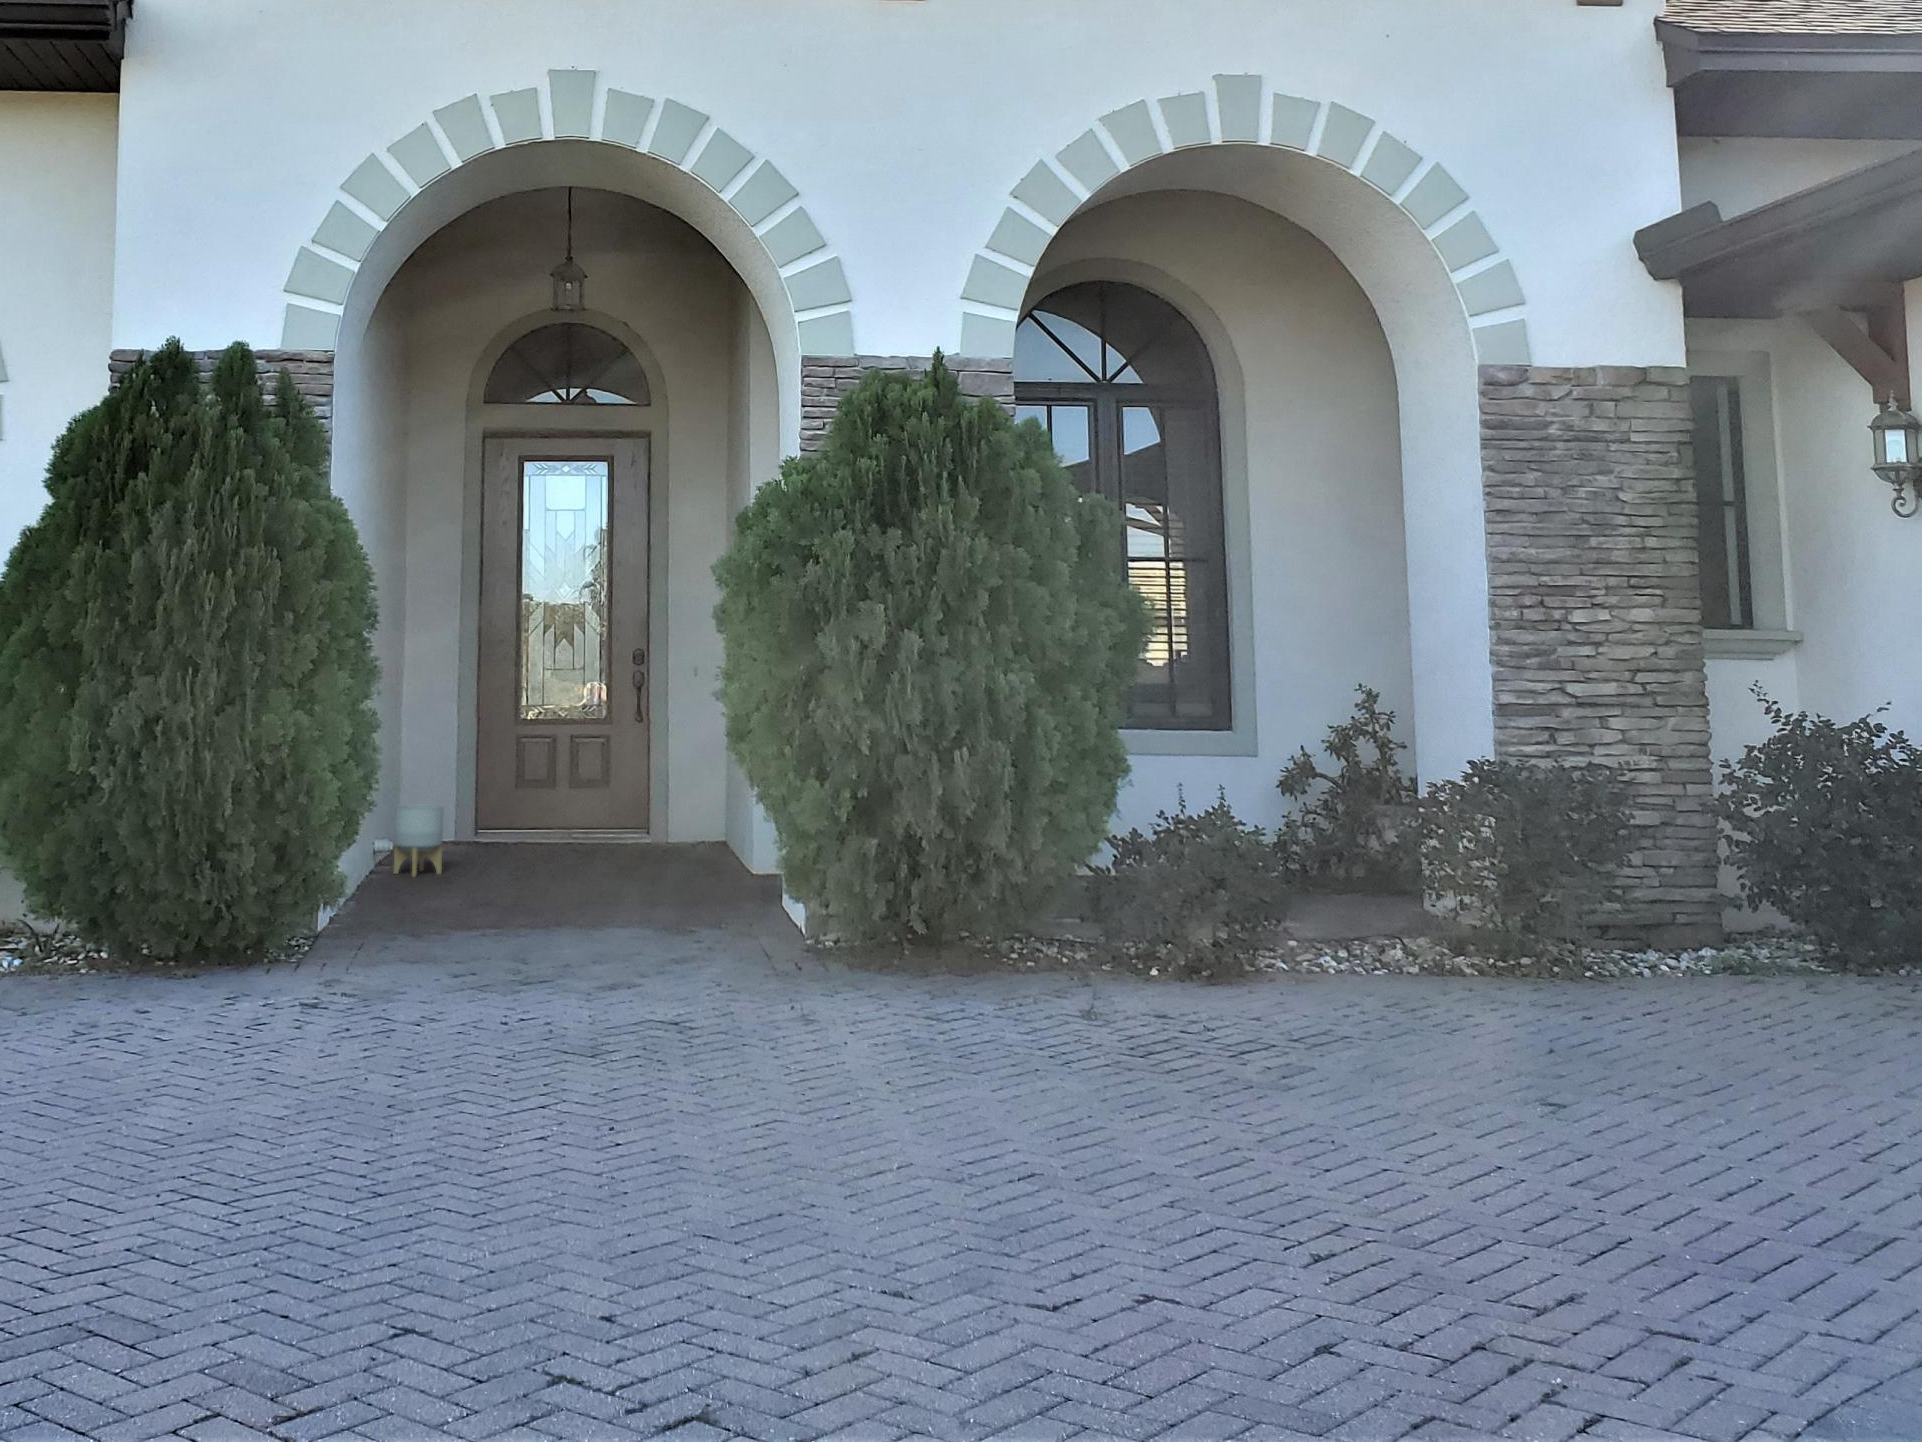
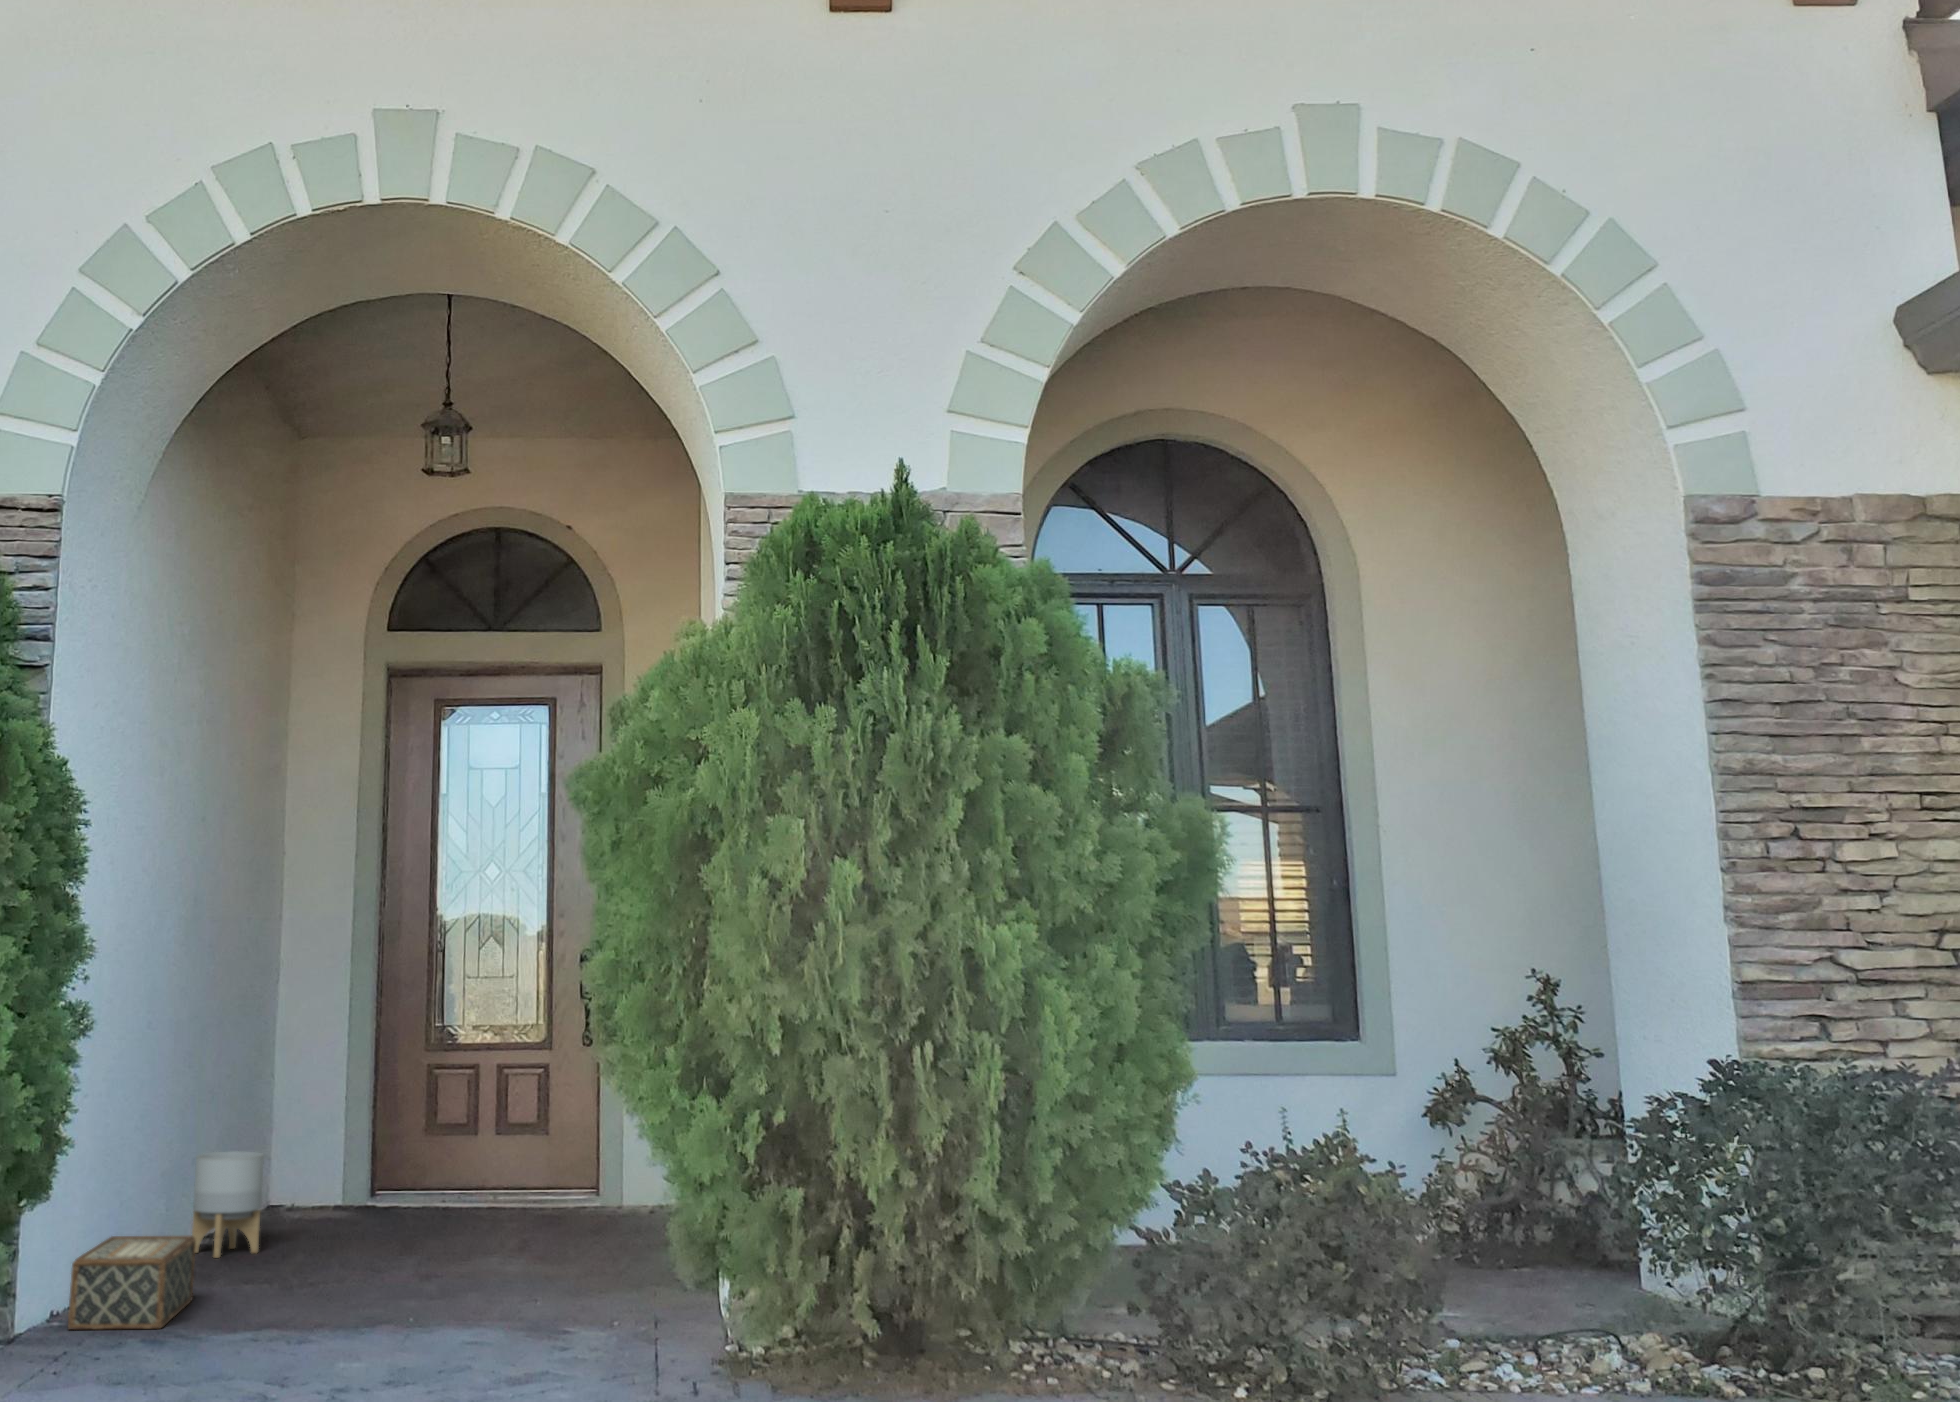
woven basket: none [343,861,418,922] -> present [68,1236,196,1330]

